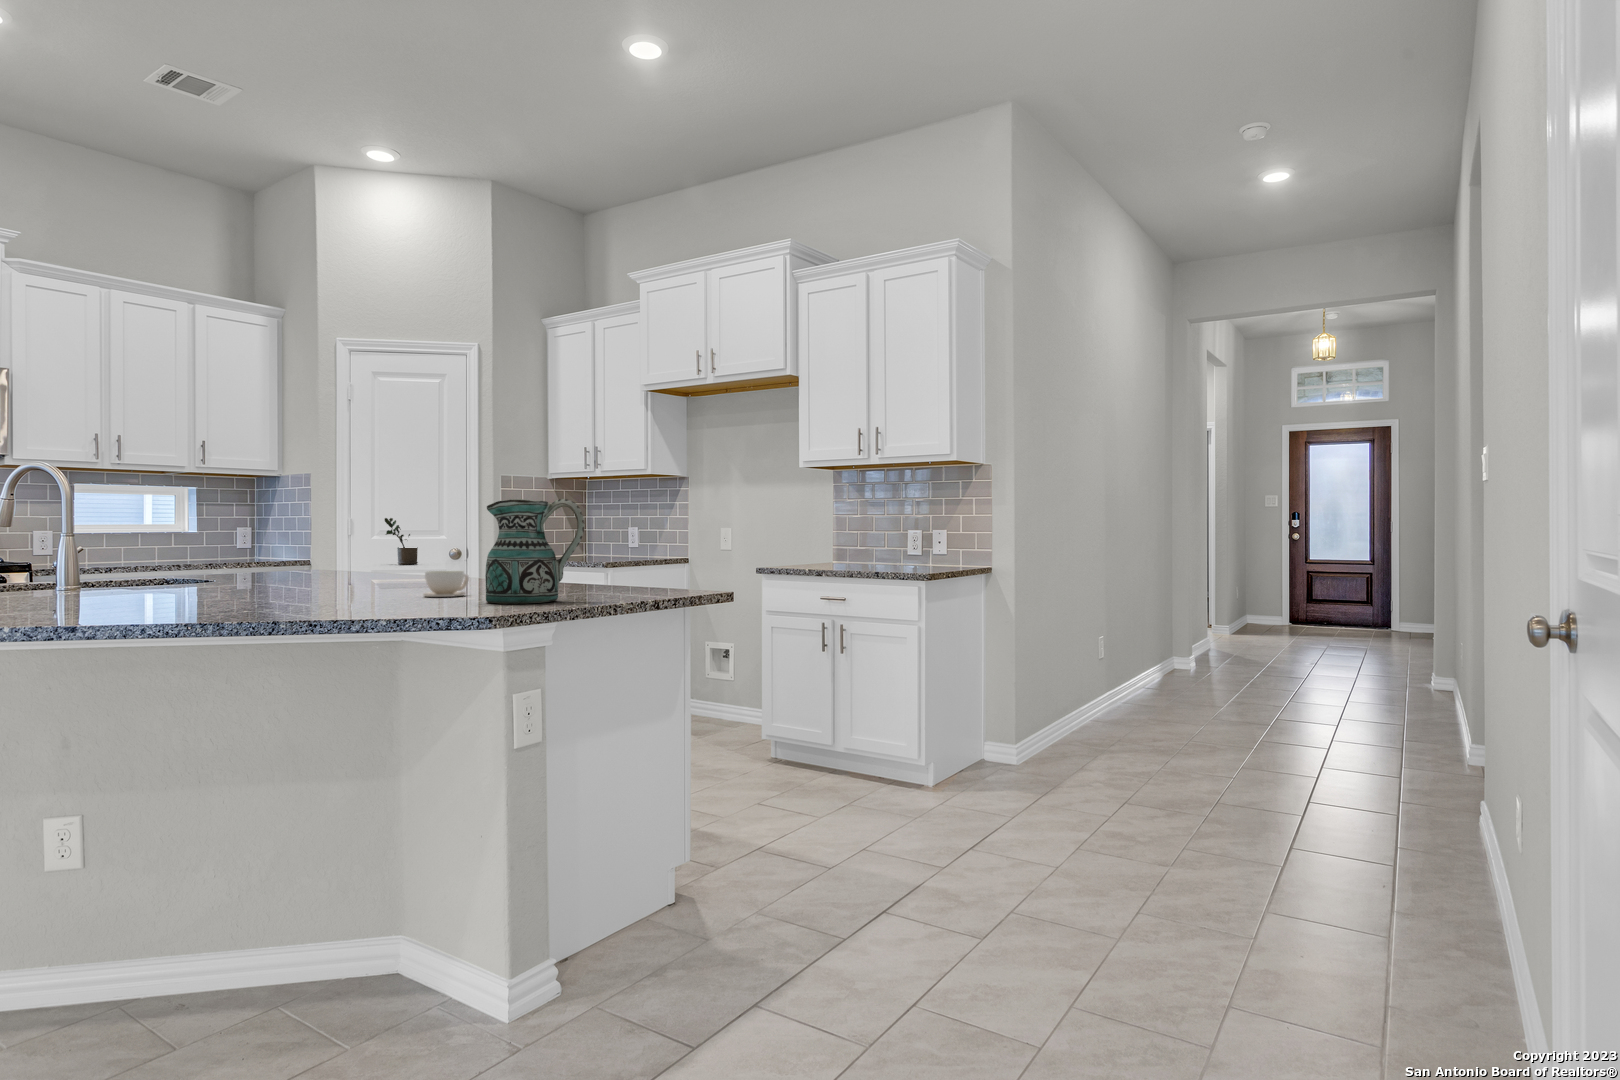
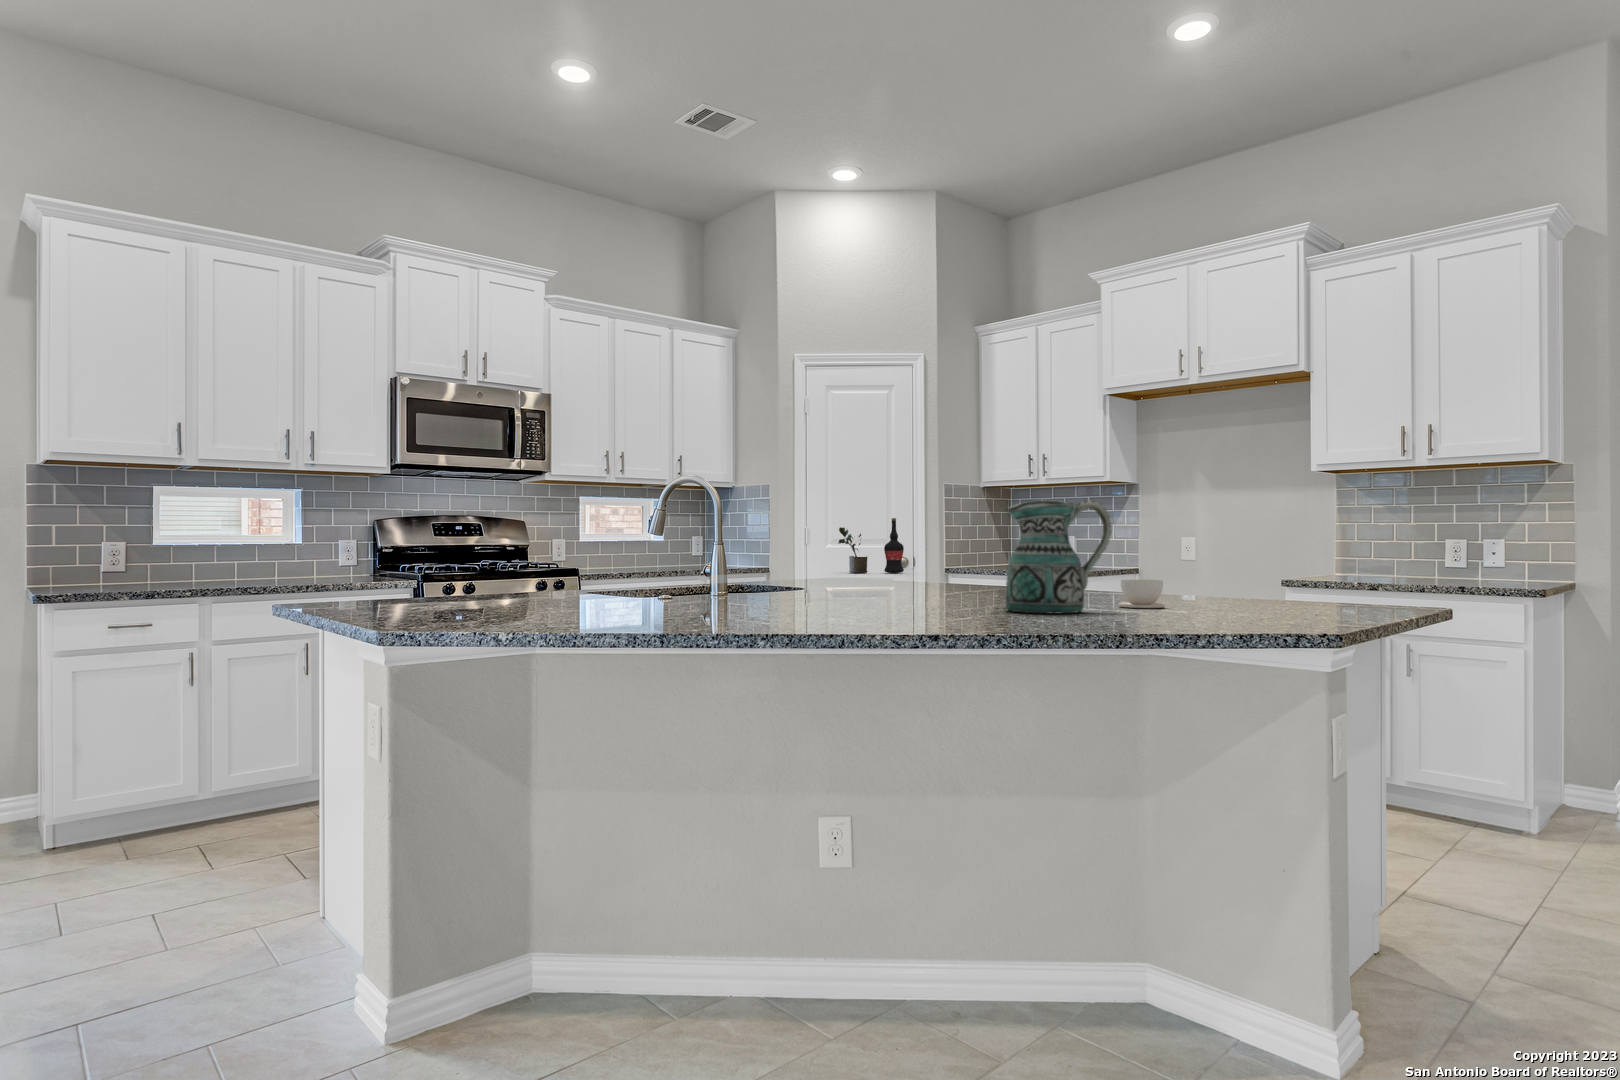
ceramic pitcher: present [485,499,585,604] -> present [1006,500,1112,613]
wine bottle: none [435,509,456,564] -> present [884,518,904,573]

